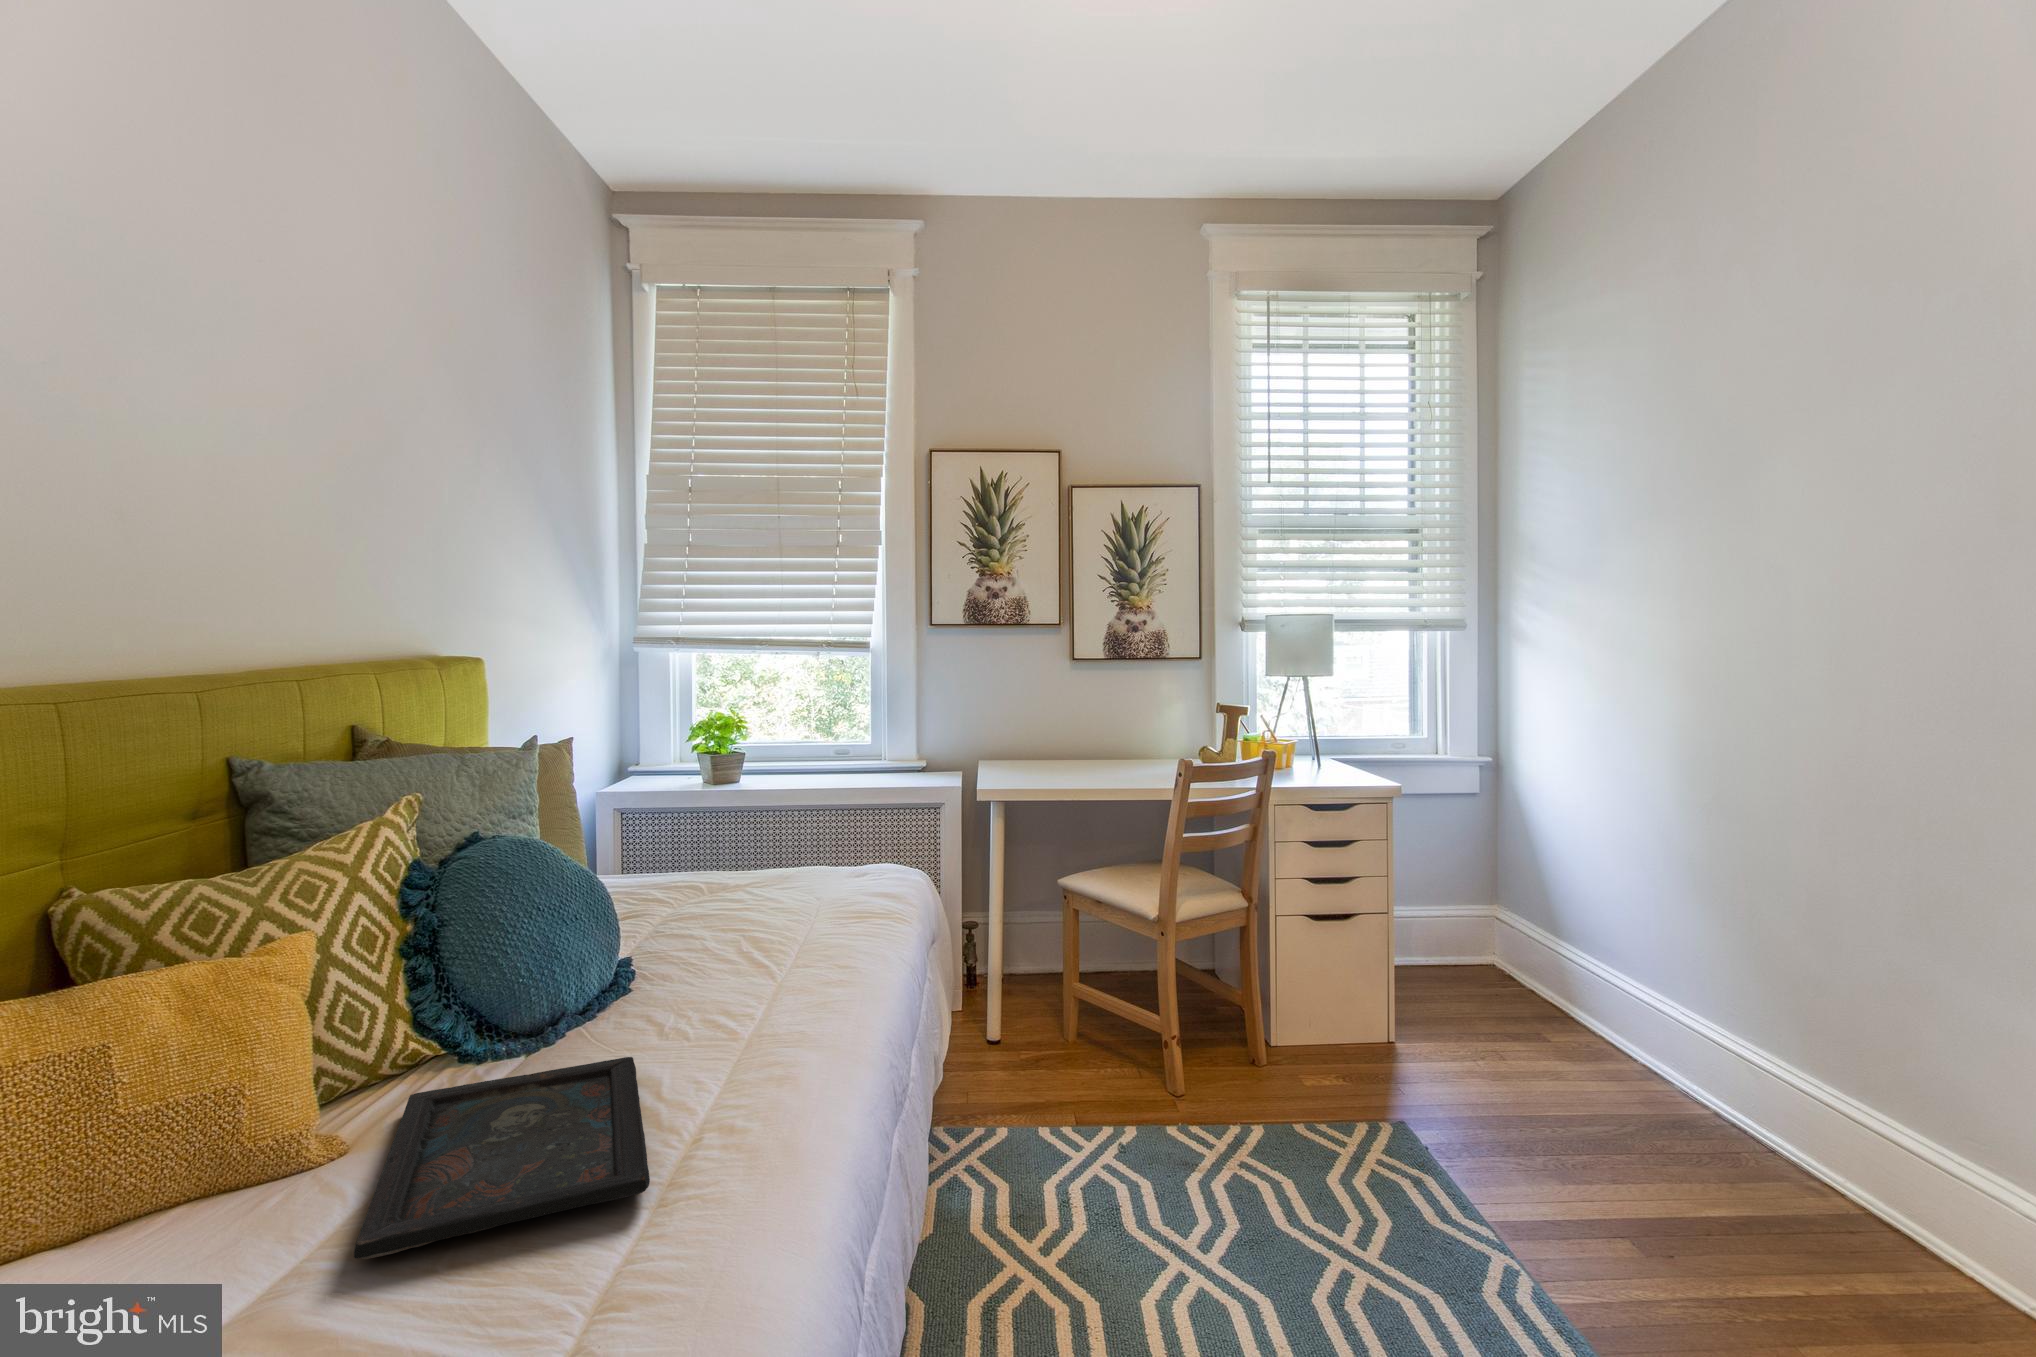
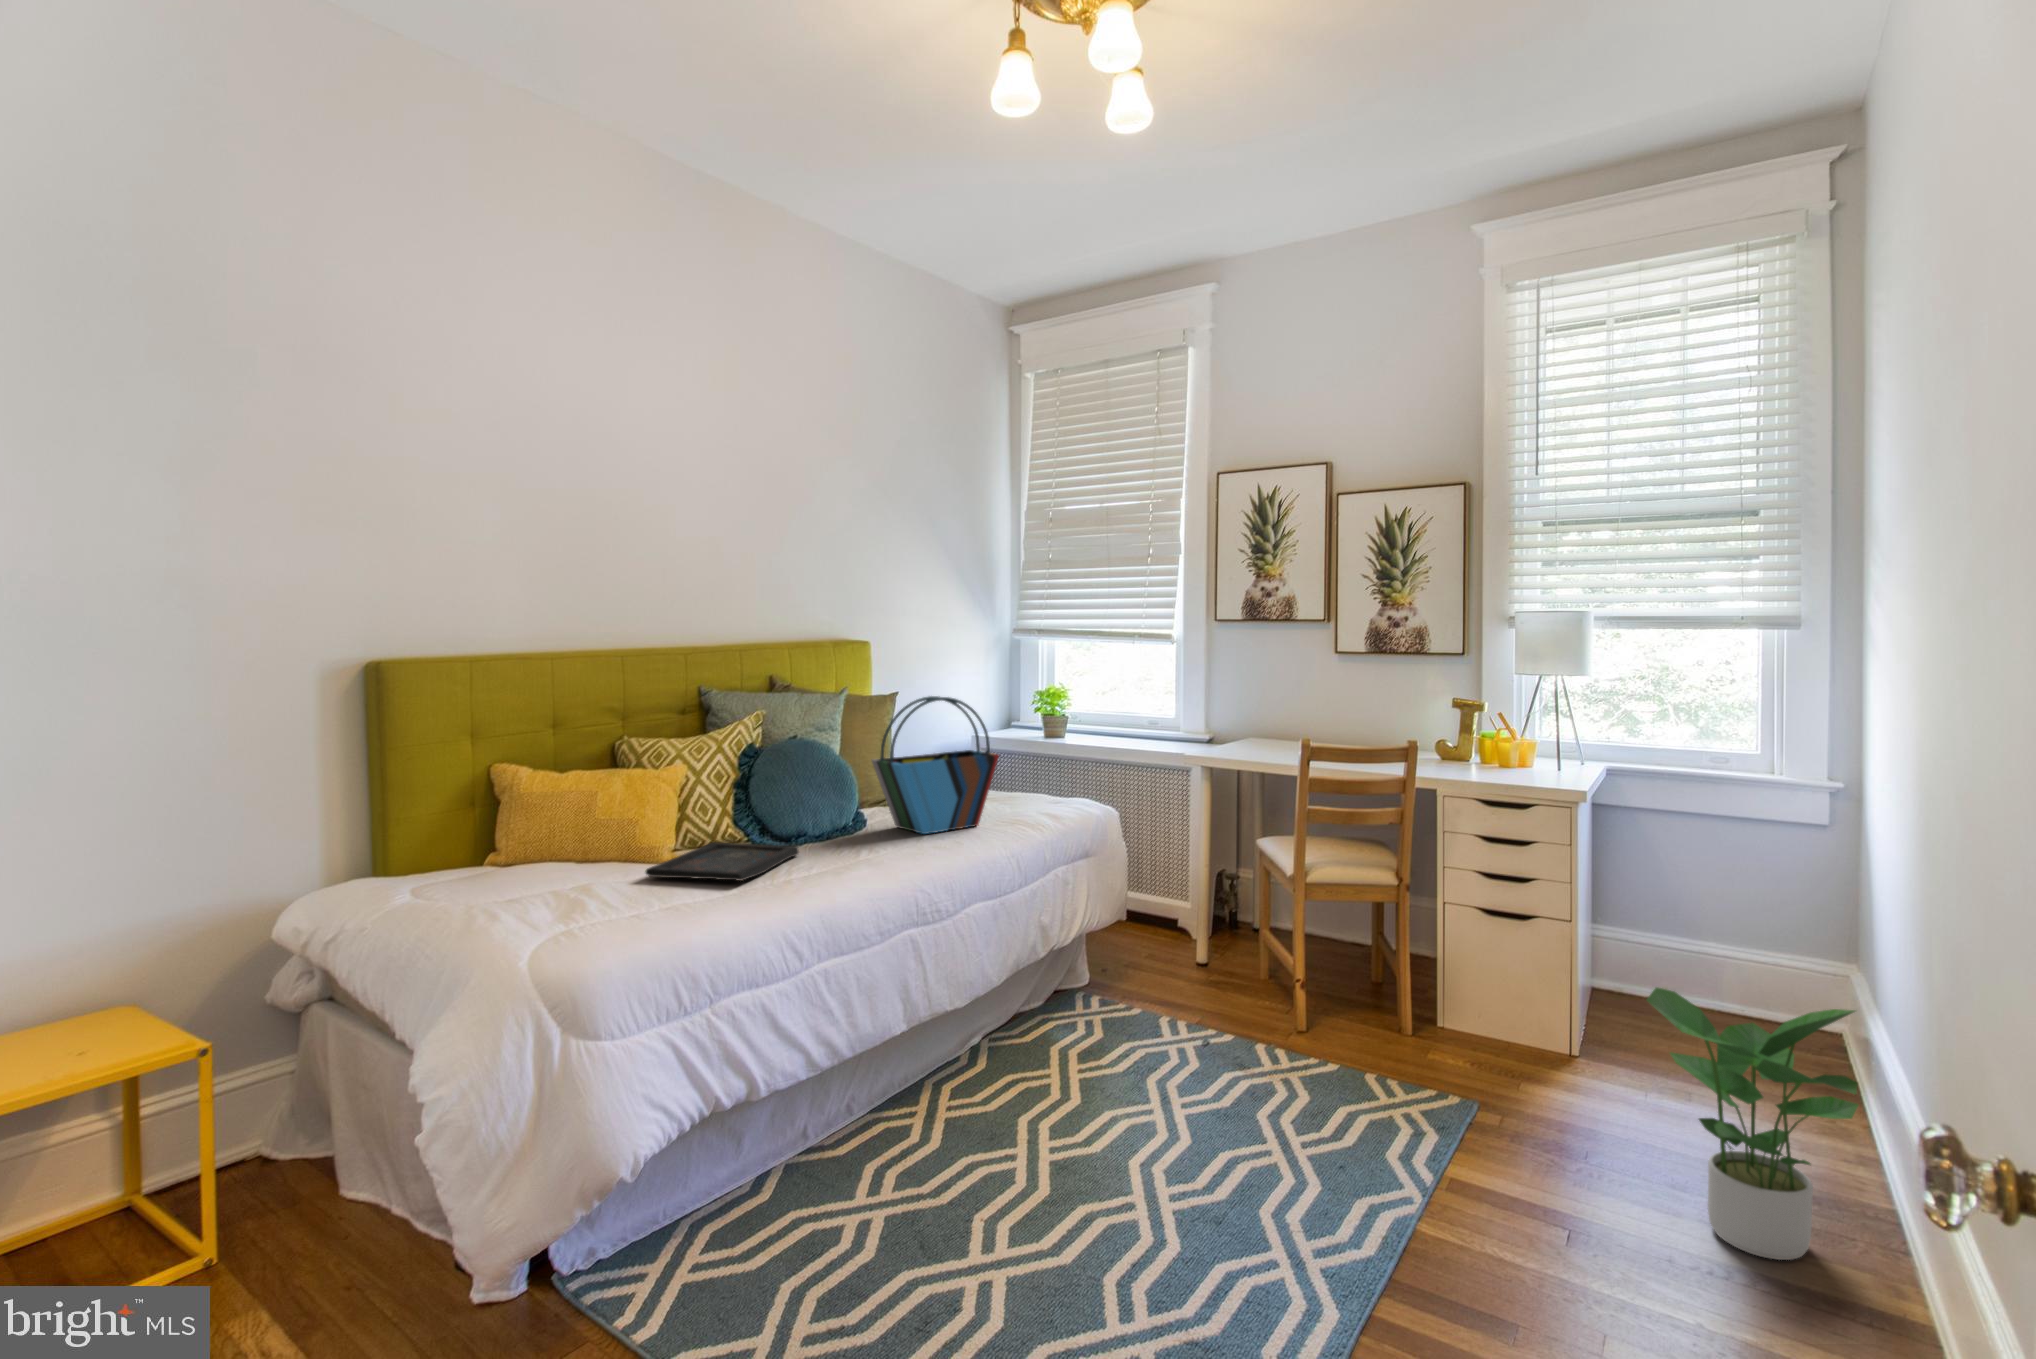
tote bag: none [674,738,844,969] -> present [872,696,999,834]
potted plant: none [1667,975,1927,1231] -> present [1647,988,1858,1260]

